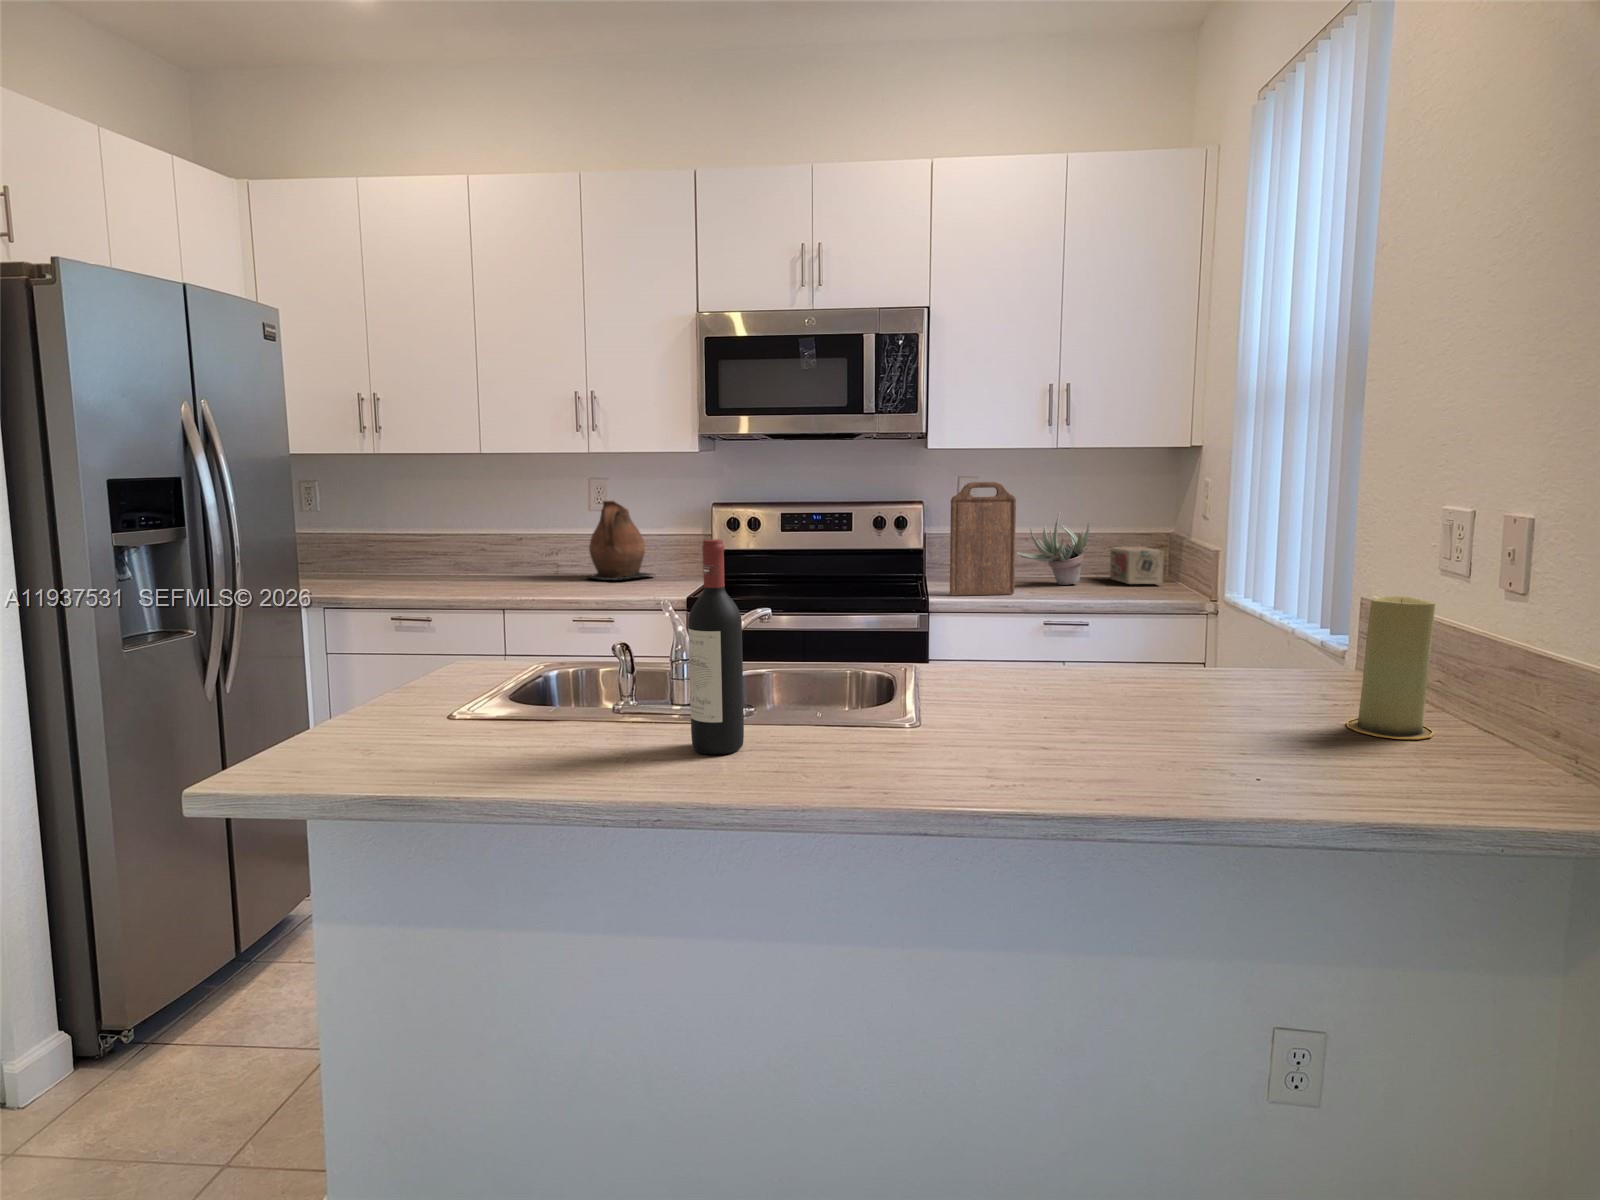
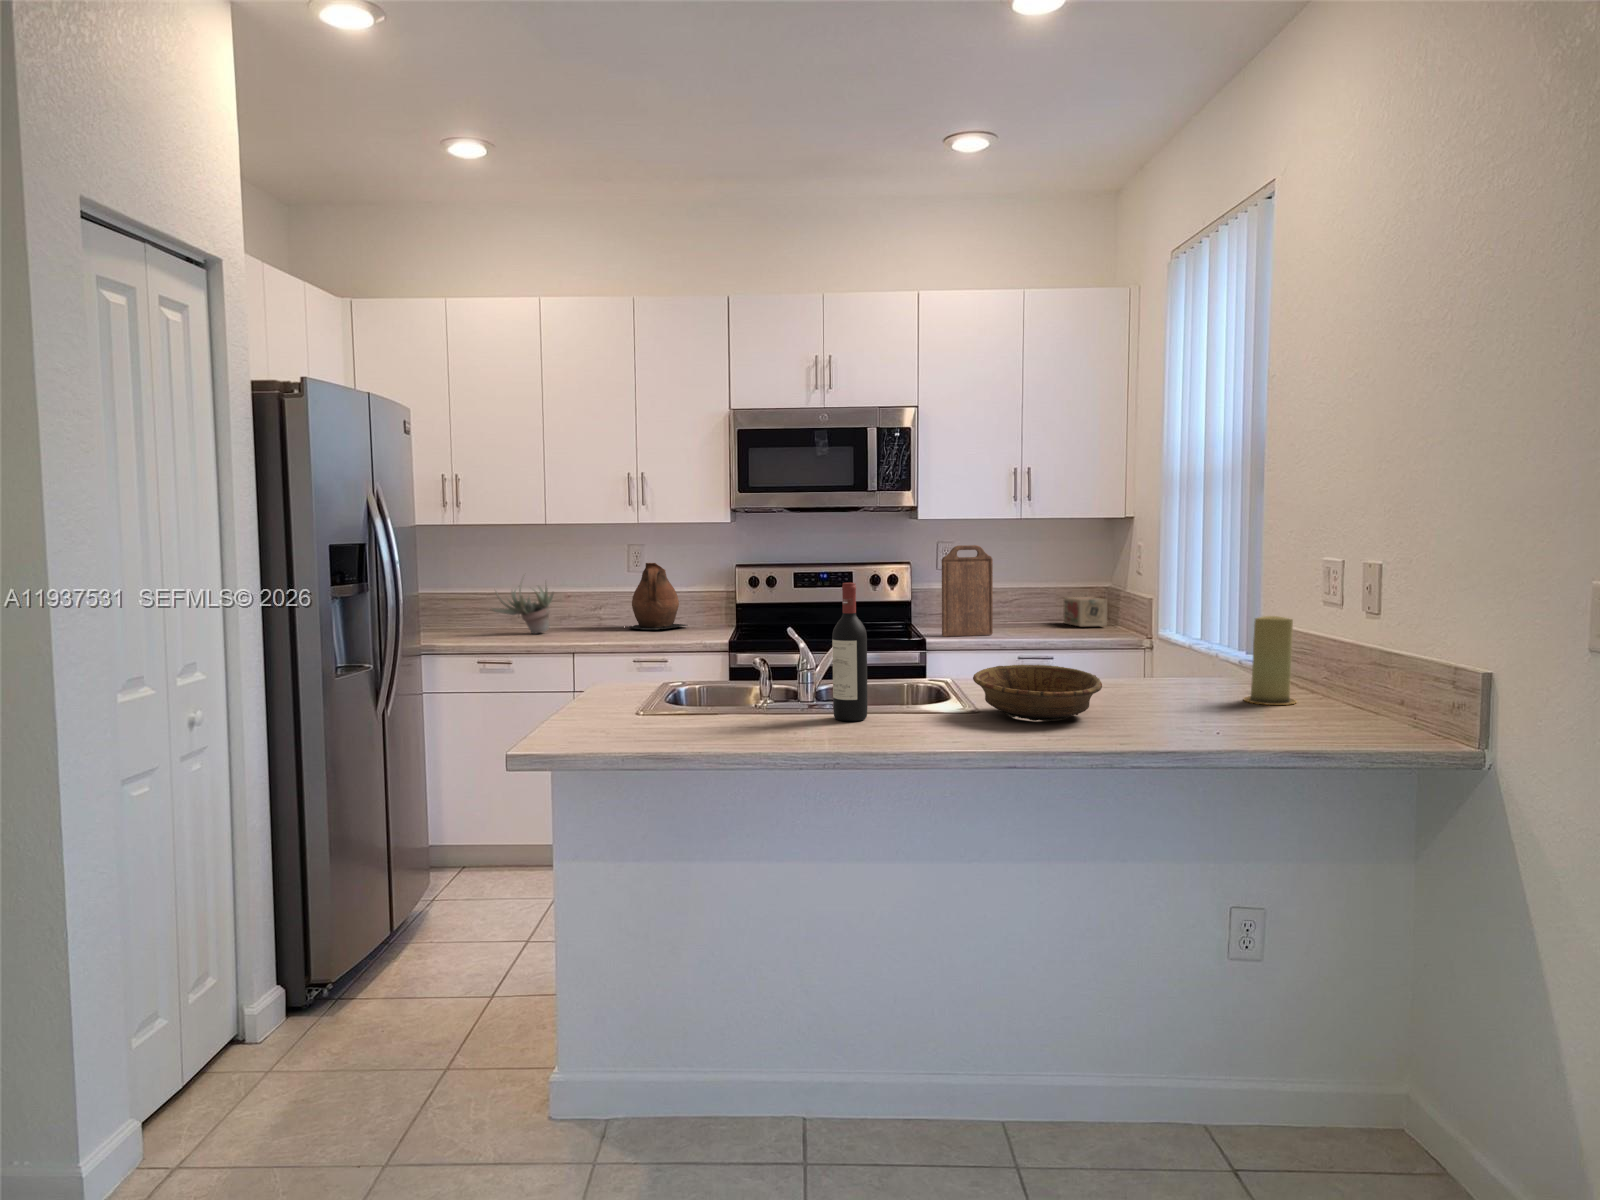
succulent plant: present [1017,510,1089,585] -> present [491,575,554,634]
decorative bowl: none [910,665,1113,765] -> present [973,665,1102,721]

